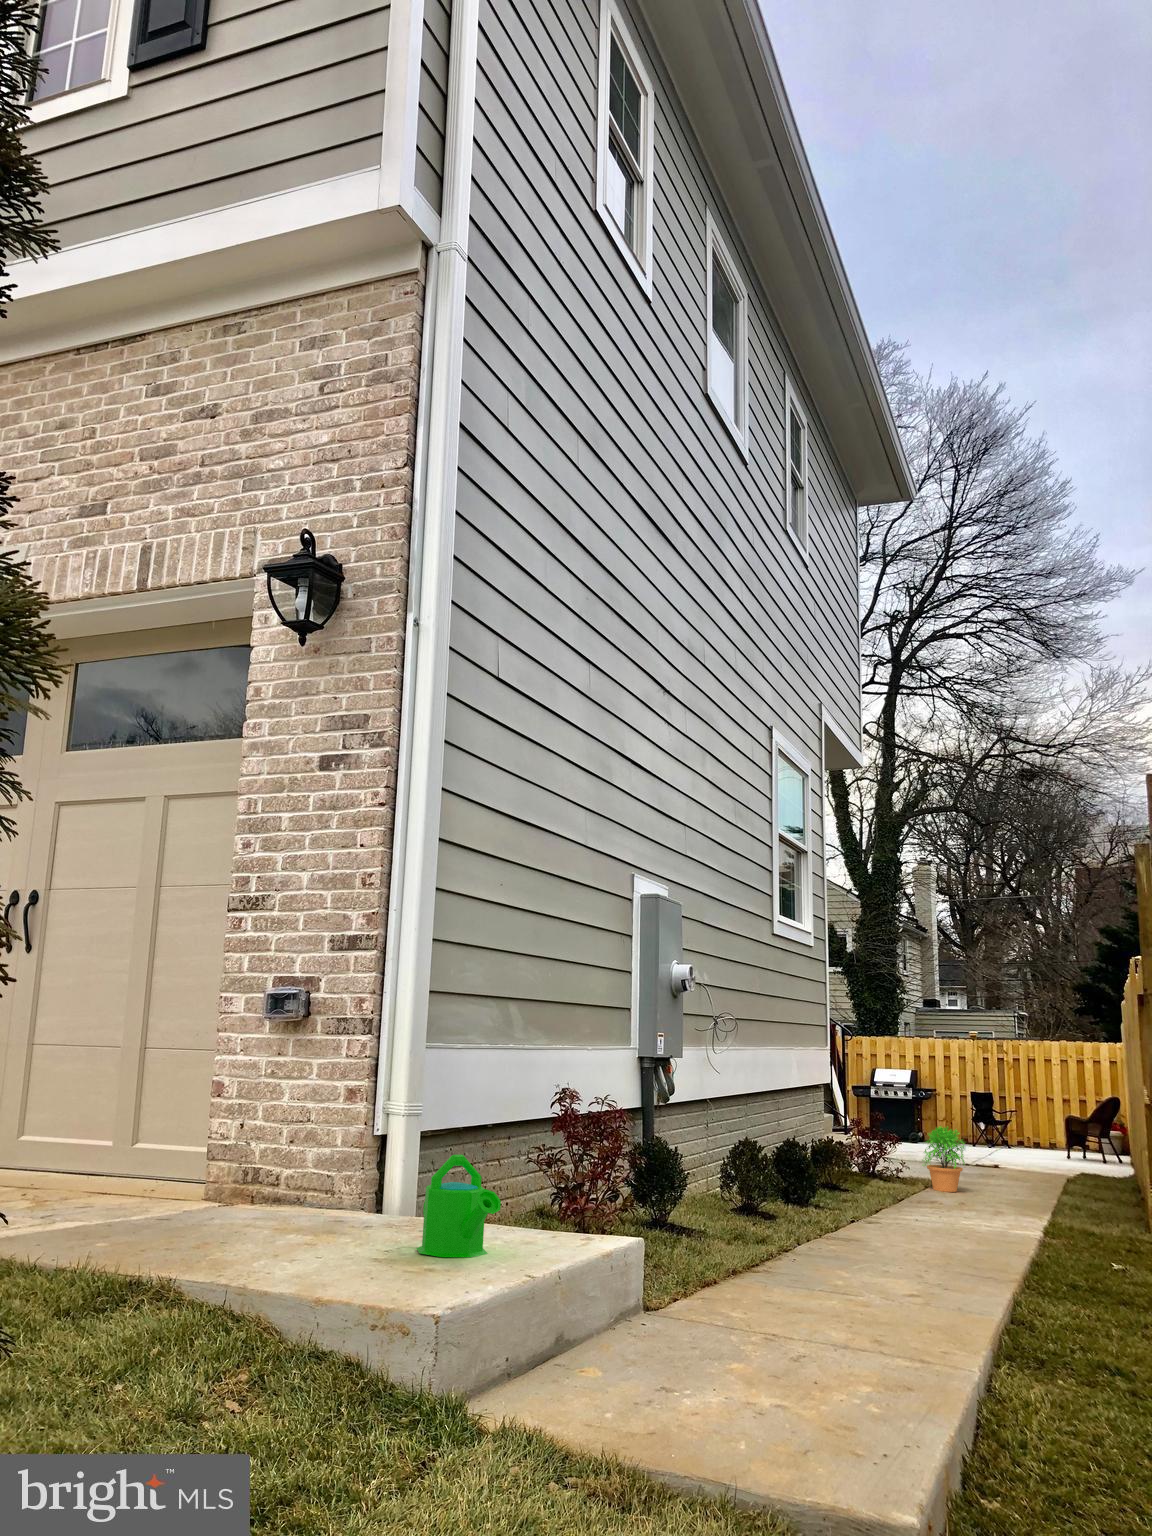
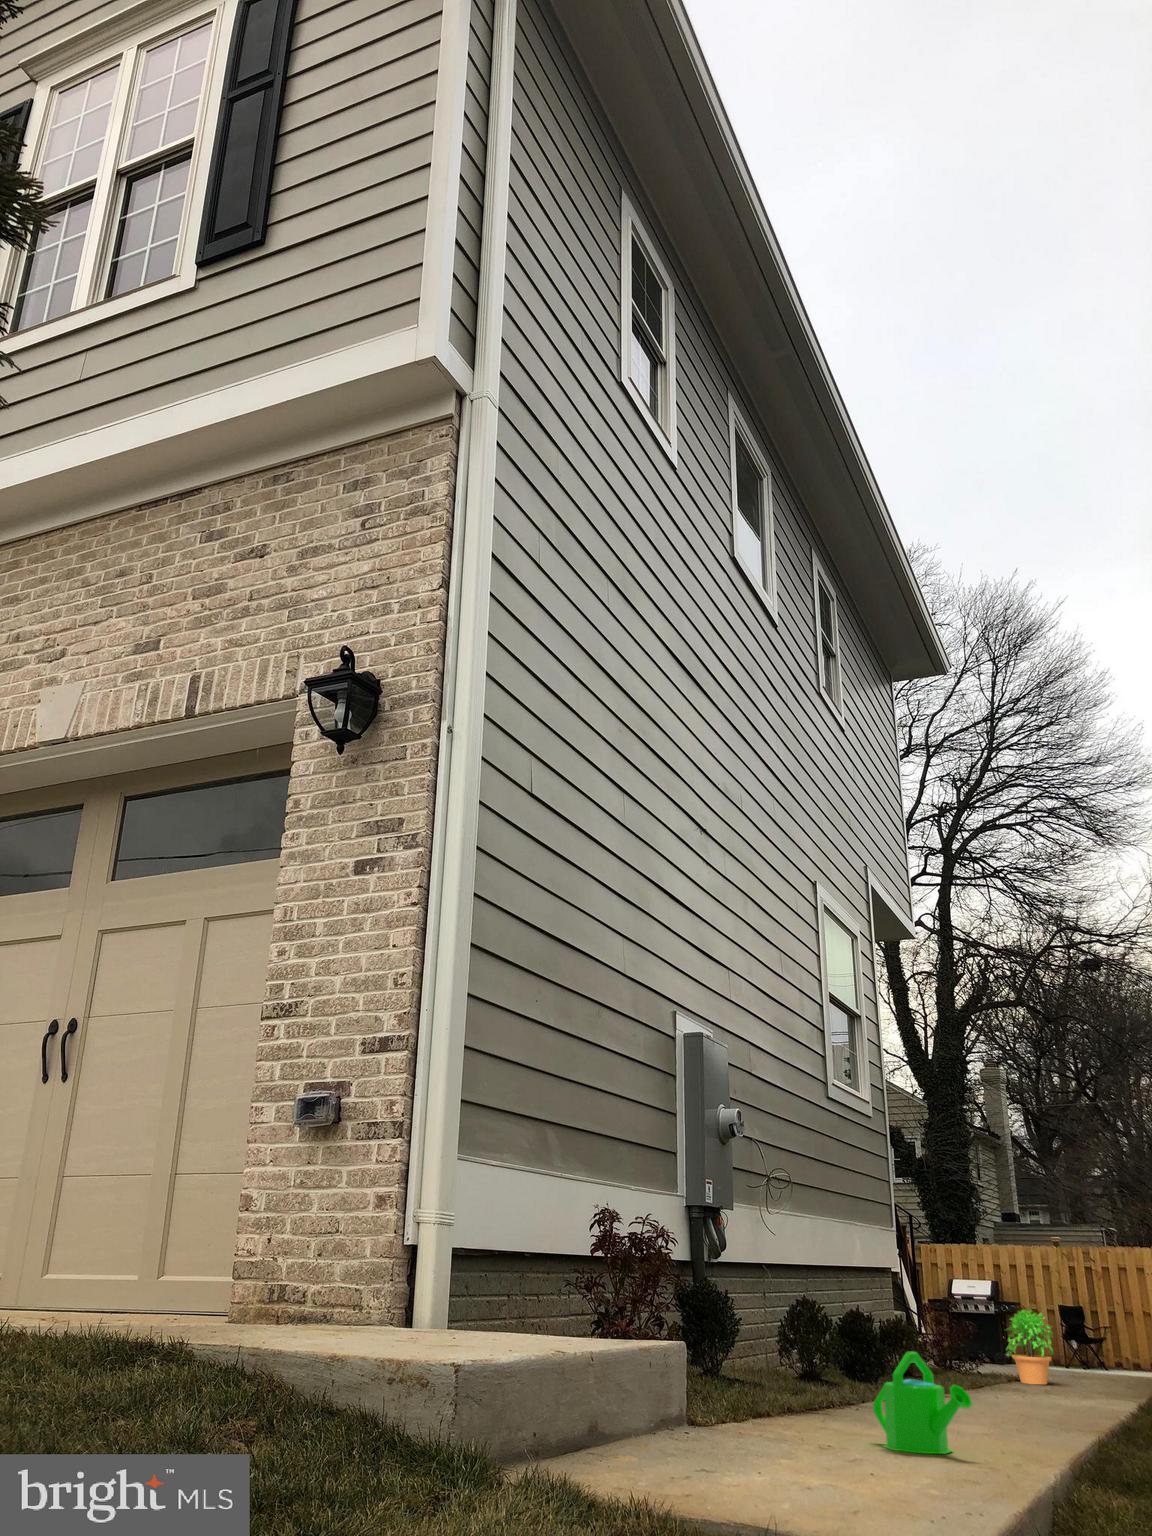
watering can: present [417,1155,501,1257] -> present [873,1352,972,1454]

